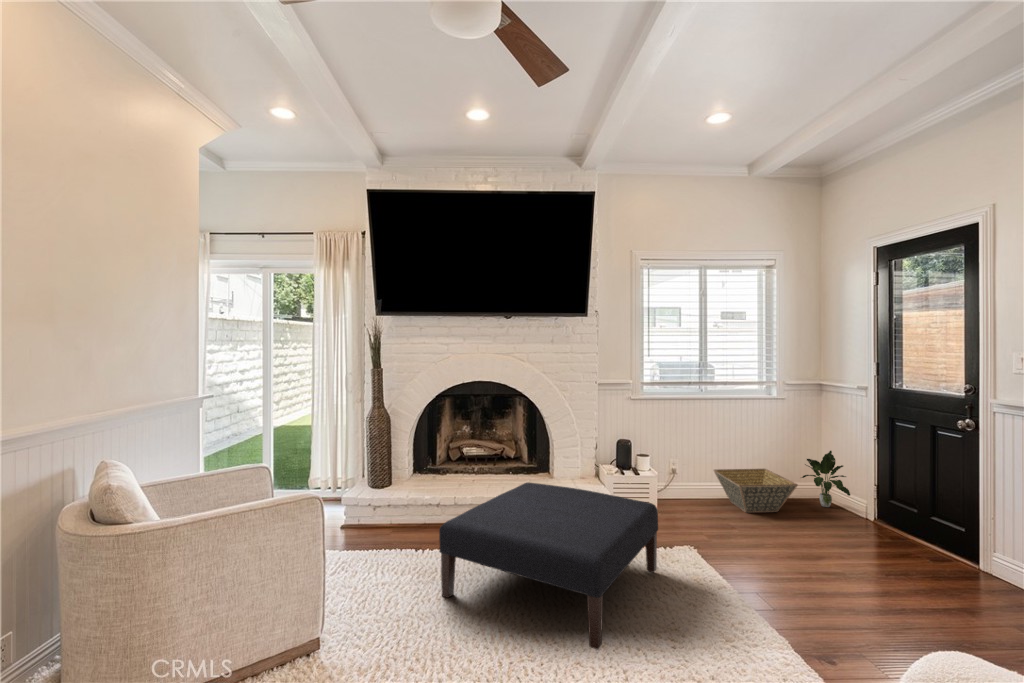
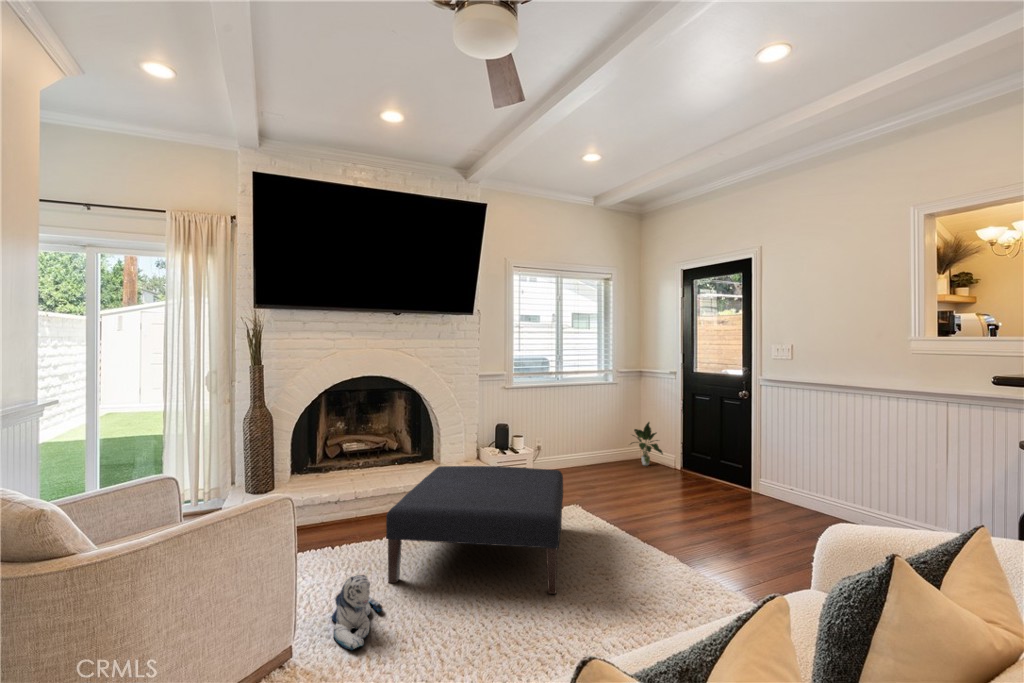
basket: present [714,469,798,513] -> none [568,440,633,476]
plush toy: none [363,584,419,656] -> present [331,575,383,650]

